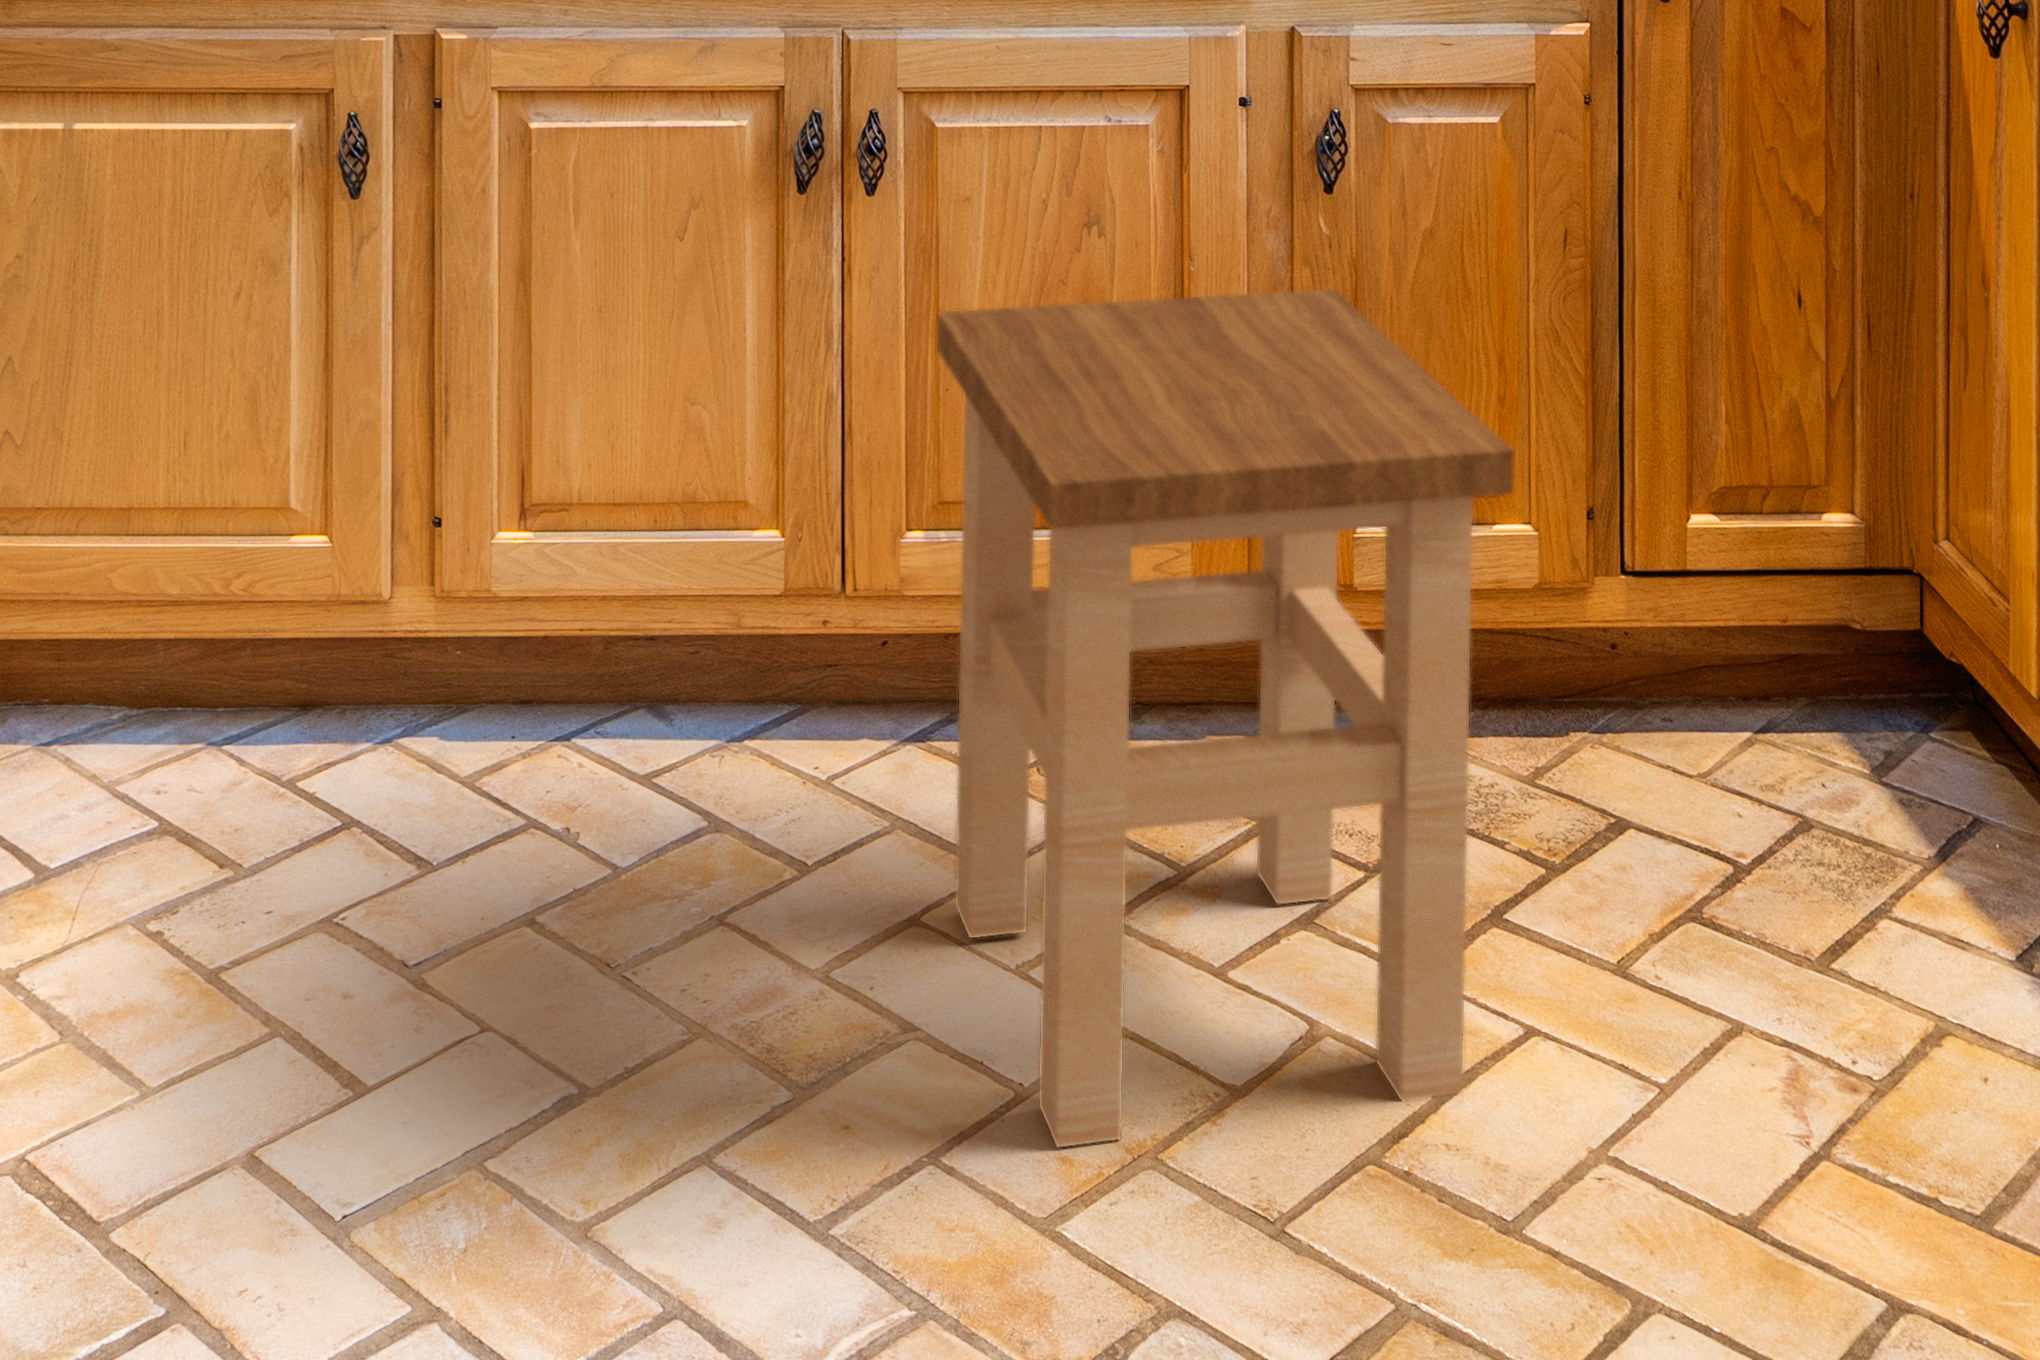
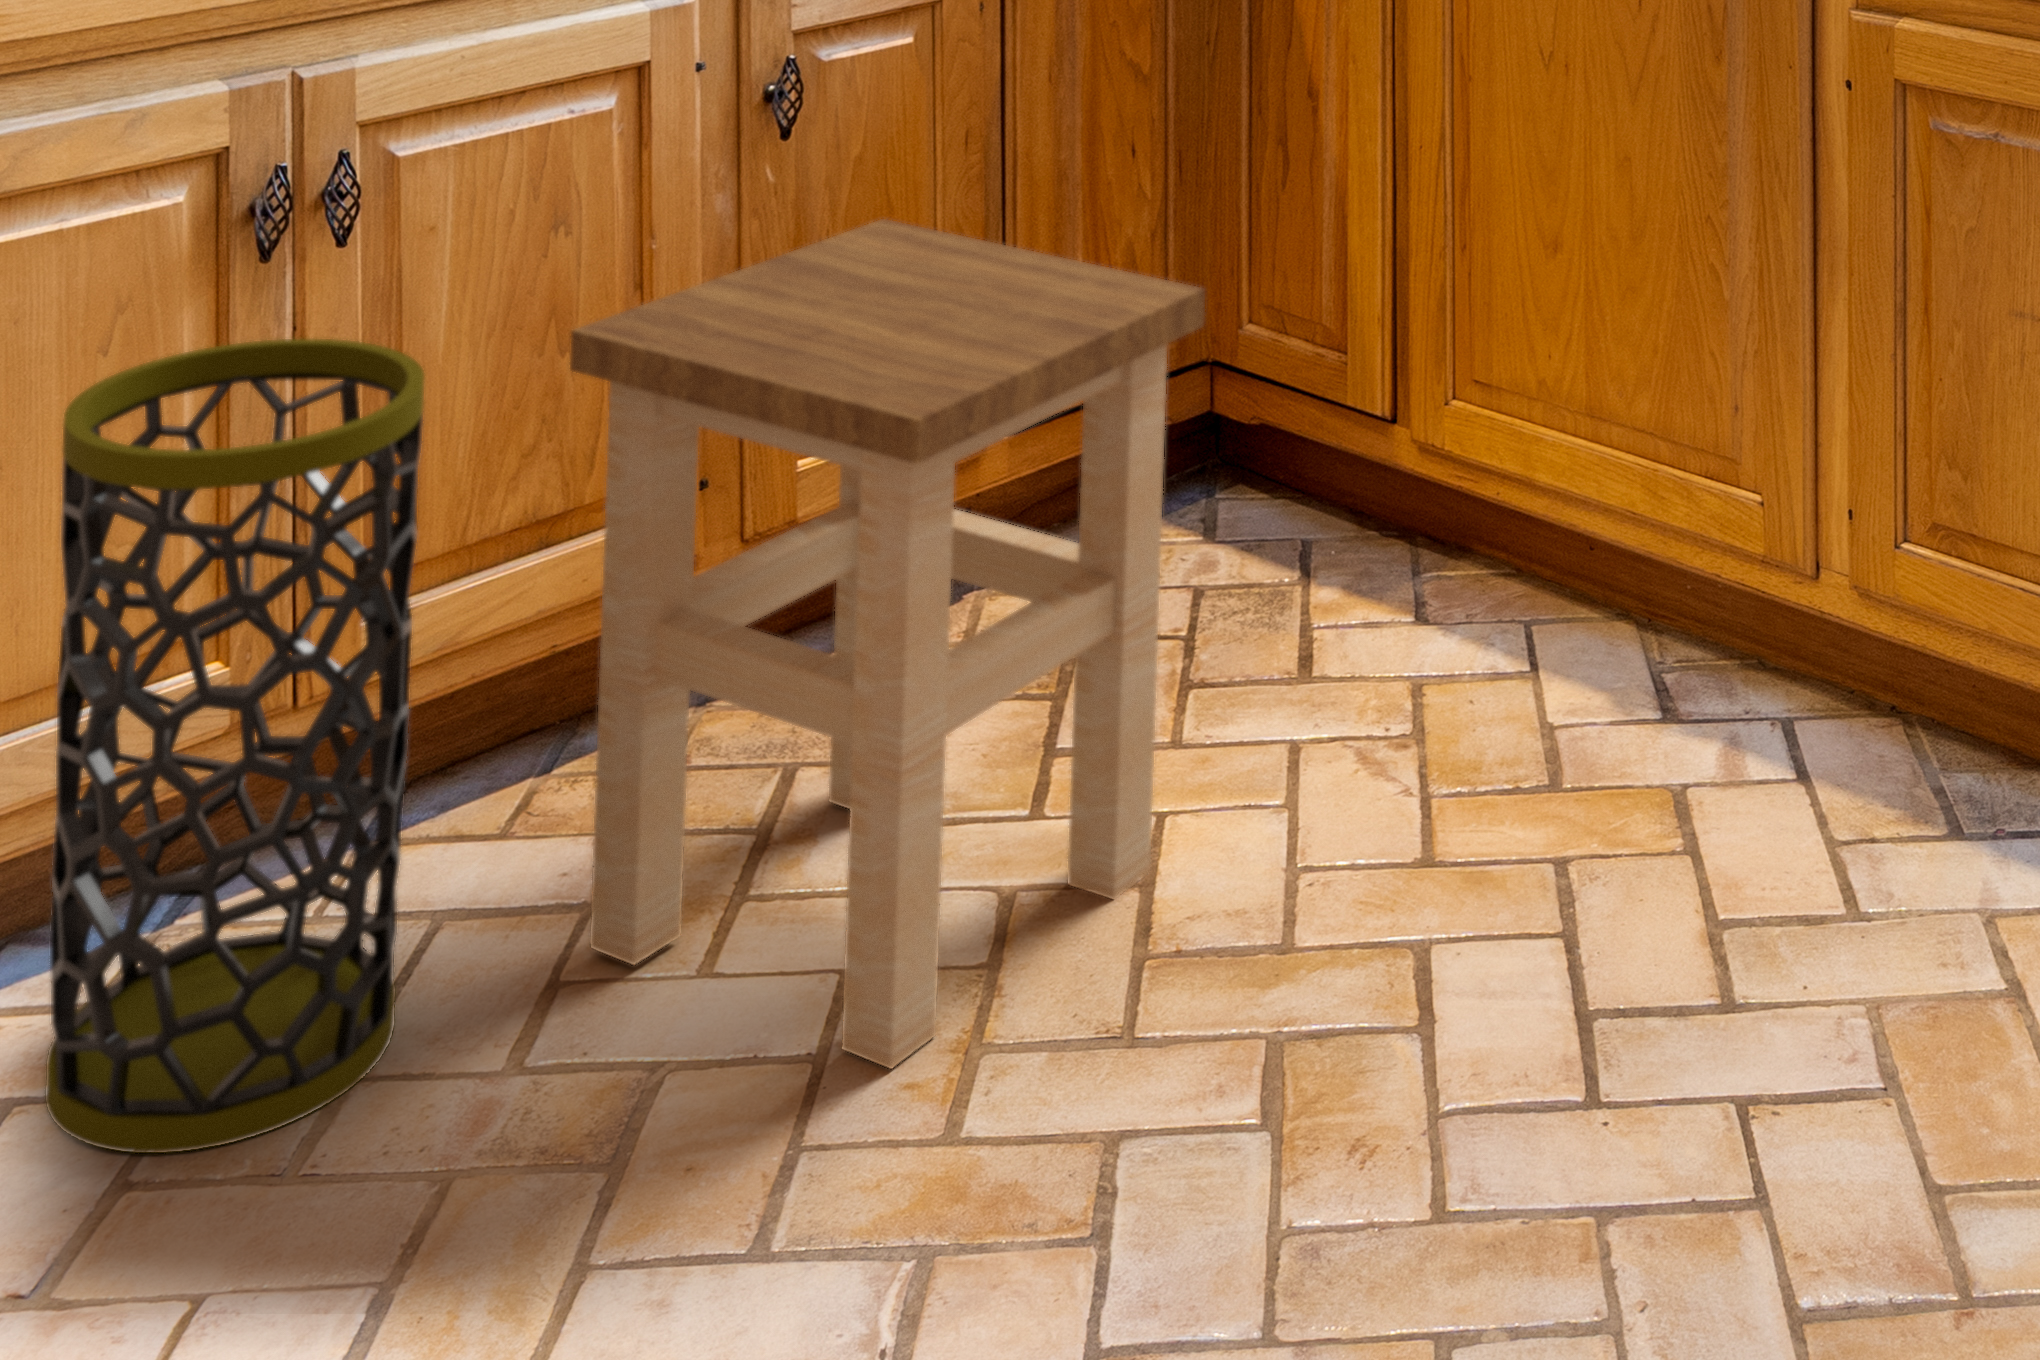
trash can: none [534,248,819,935] -> present [45,339,424,1153]

